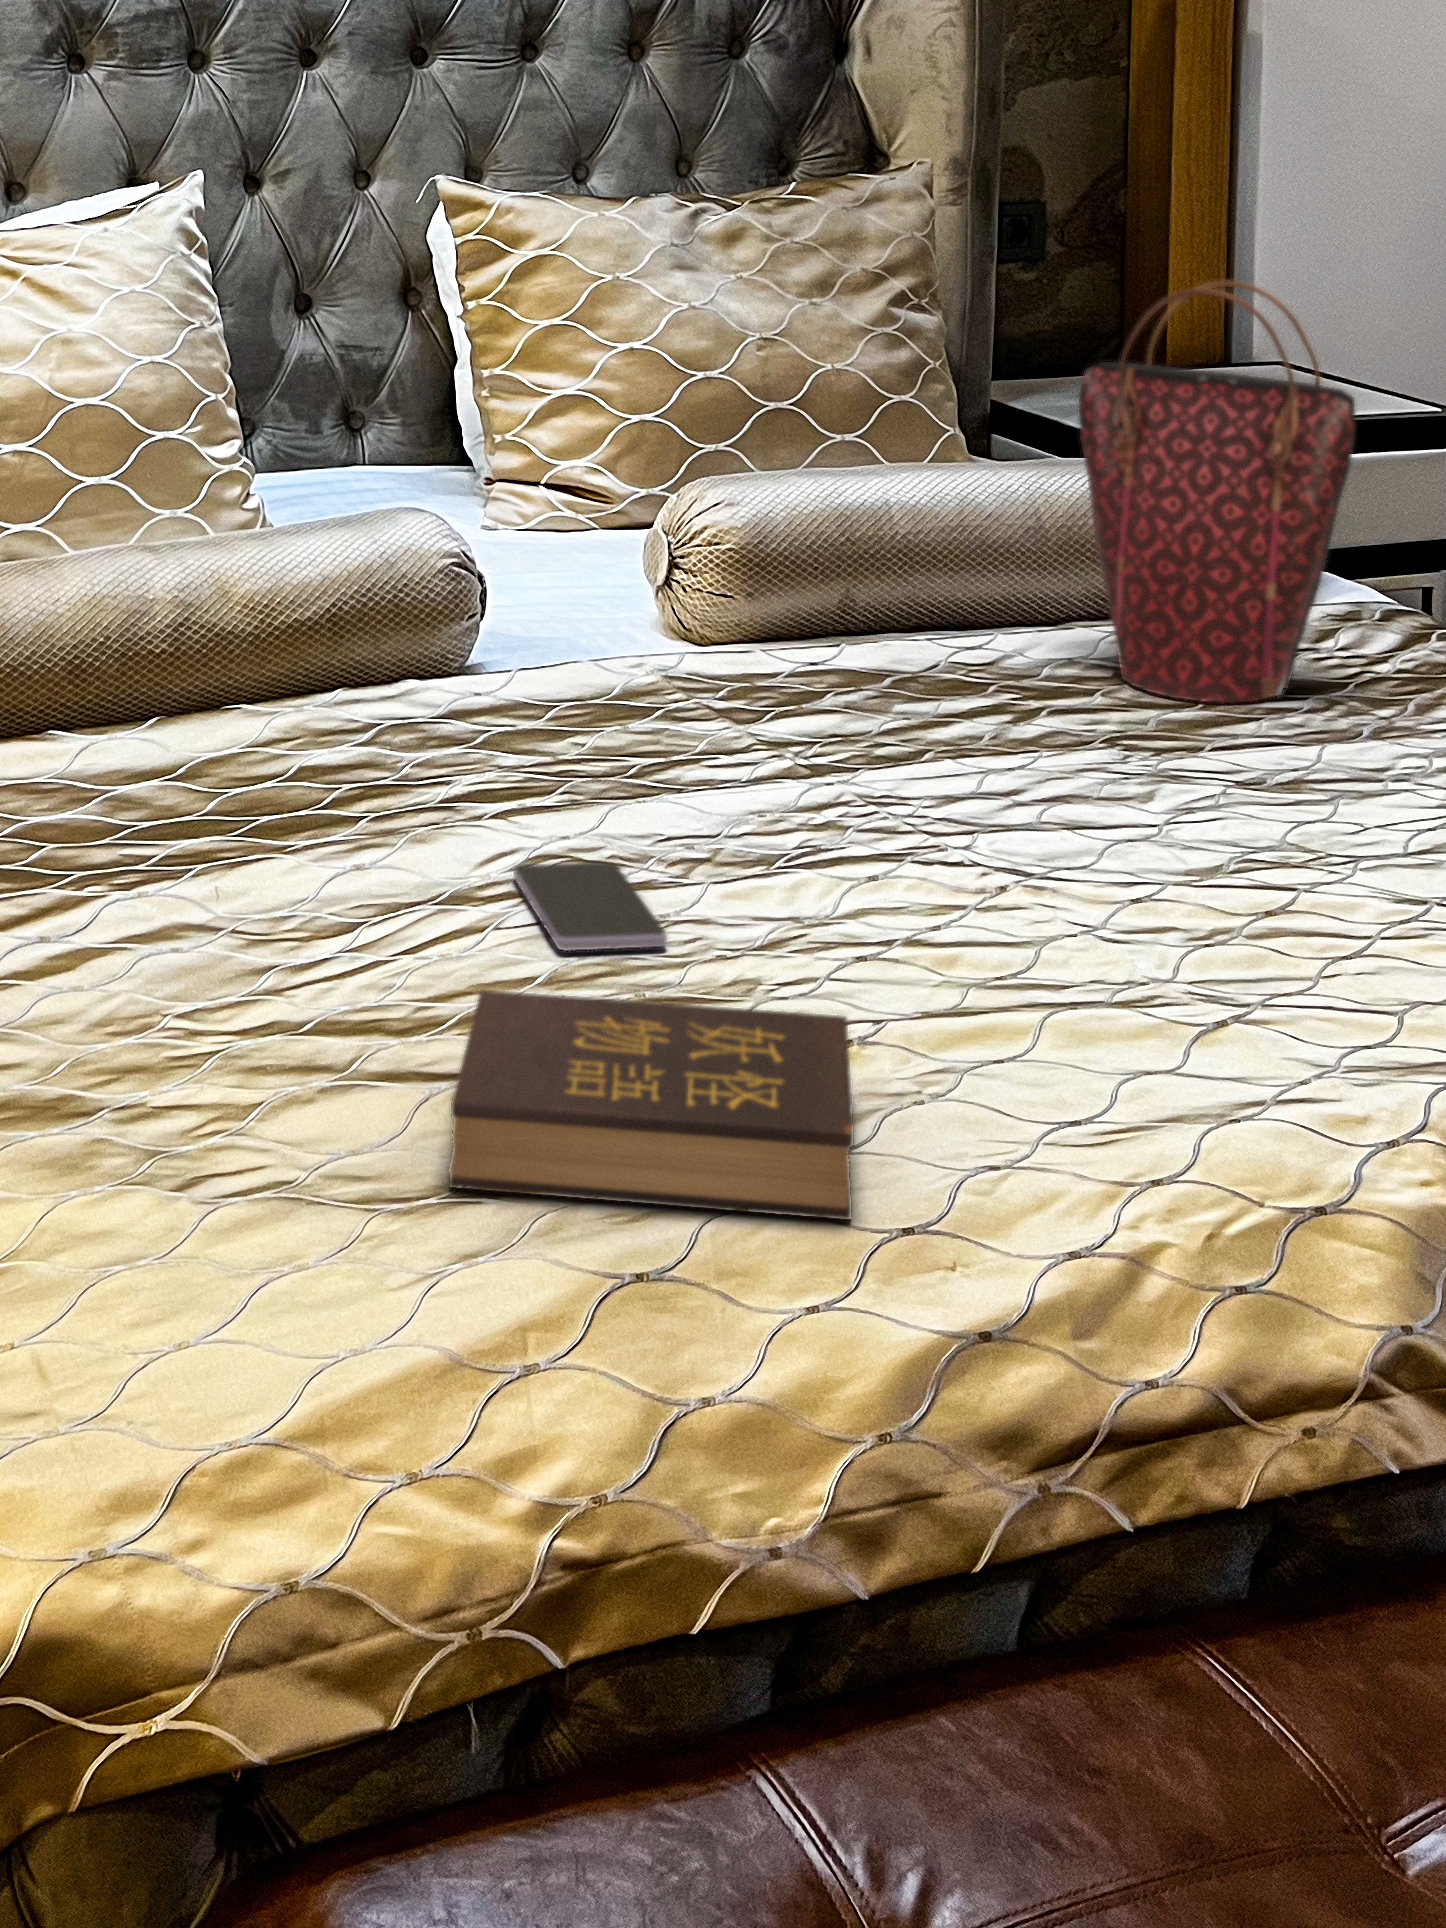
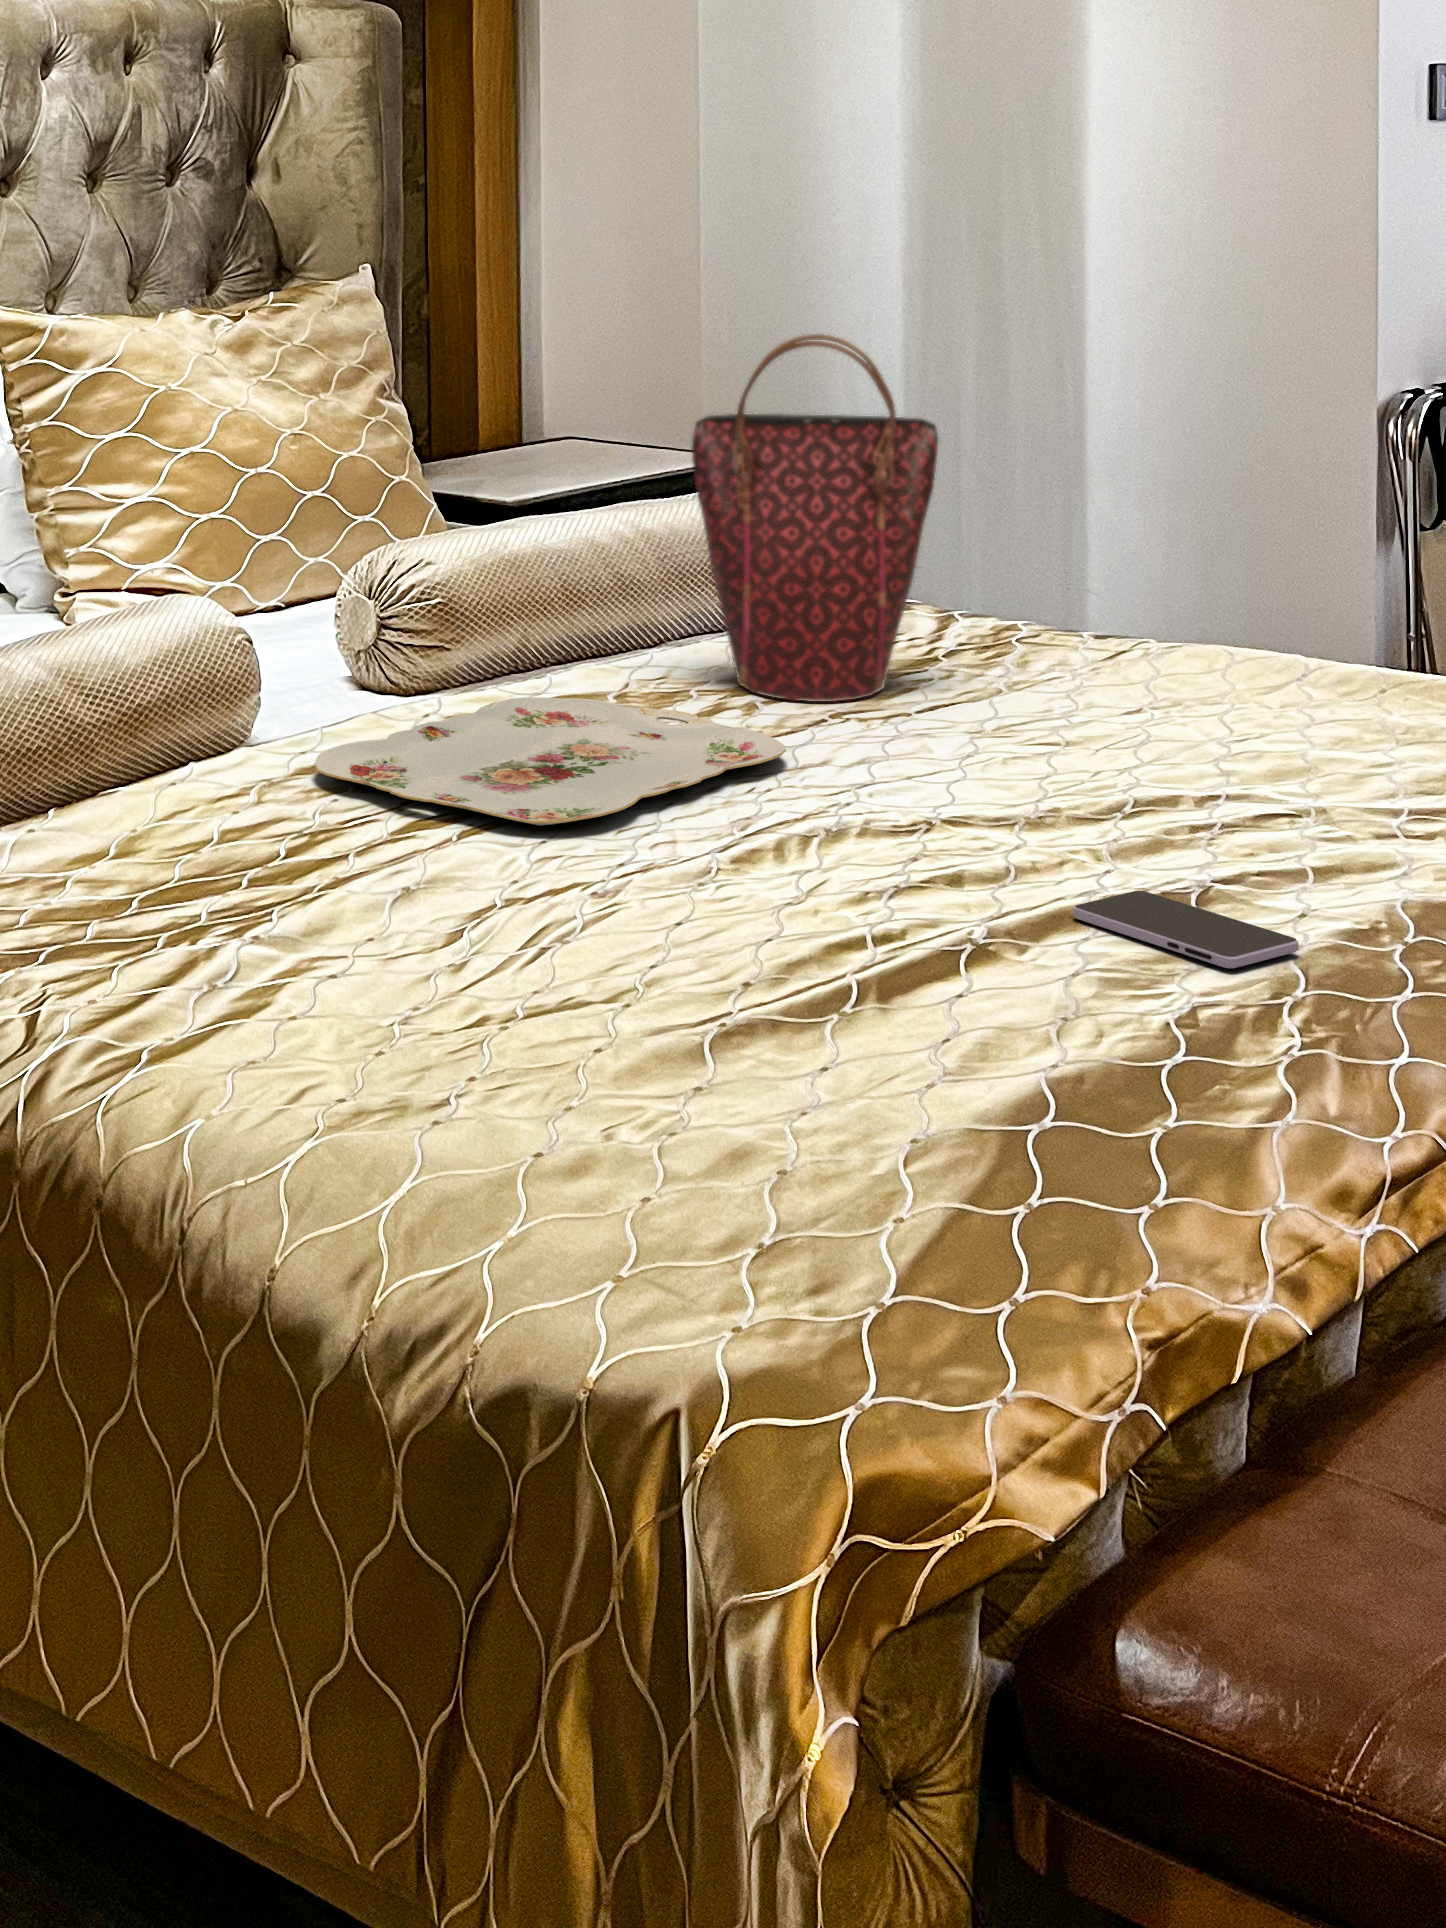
serving tray: none [528,650,1057,790] -> present [314,697,786,825]
smartphone: present [513,862,667,950] -> present [1073,891,1298,968]
hardback book: present [449,990,854,1220] -> none [673,969,1113,1169]

